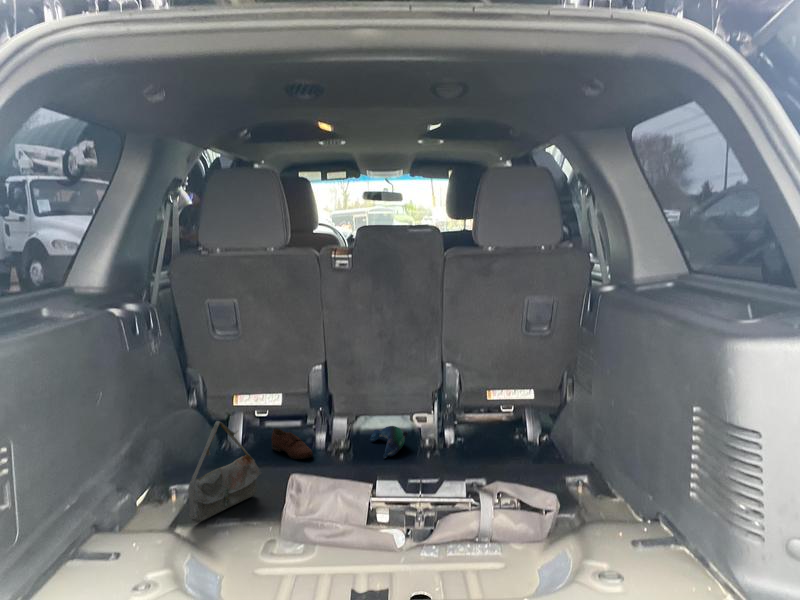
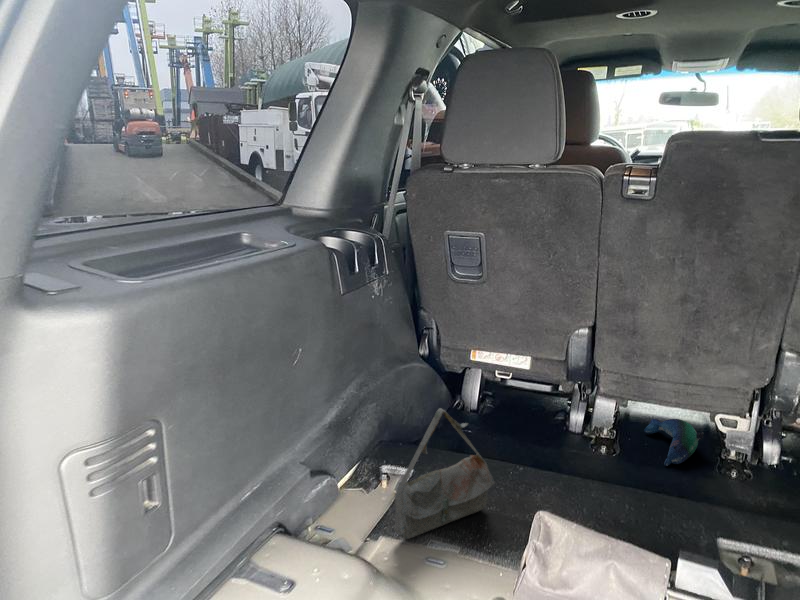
shoe: present [271,428,313,459] -> none [513,396,565,444]

